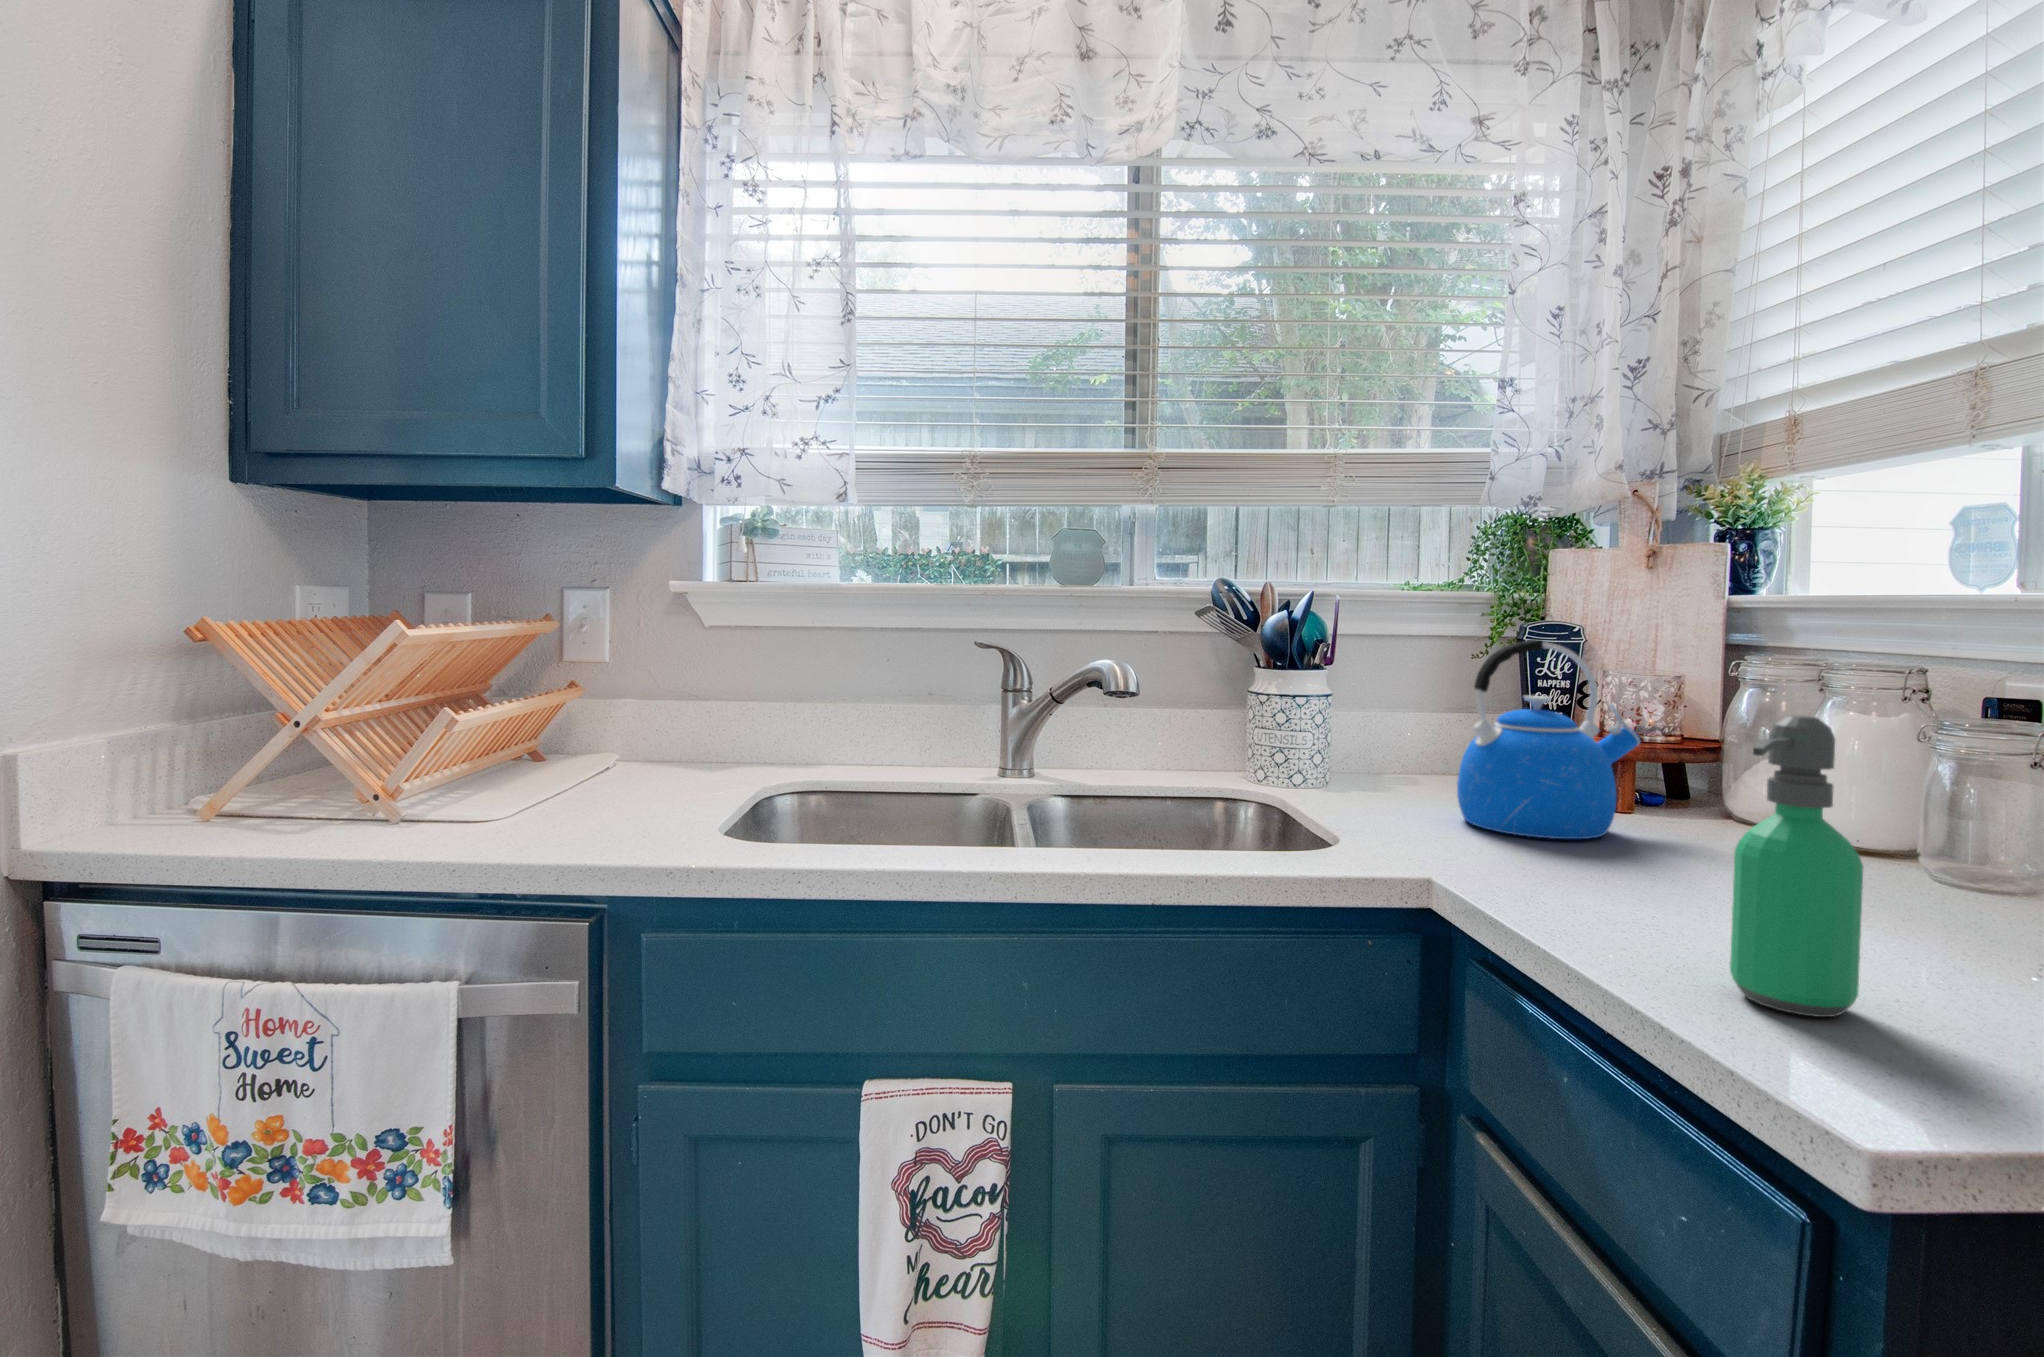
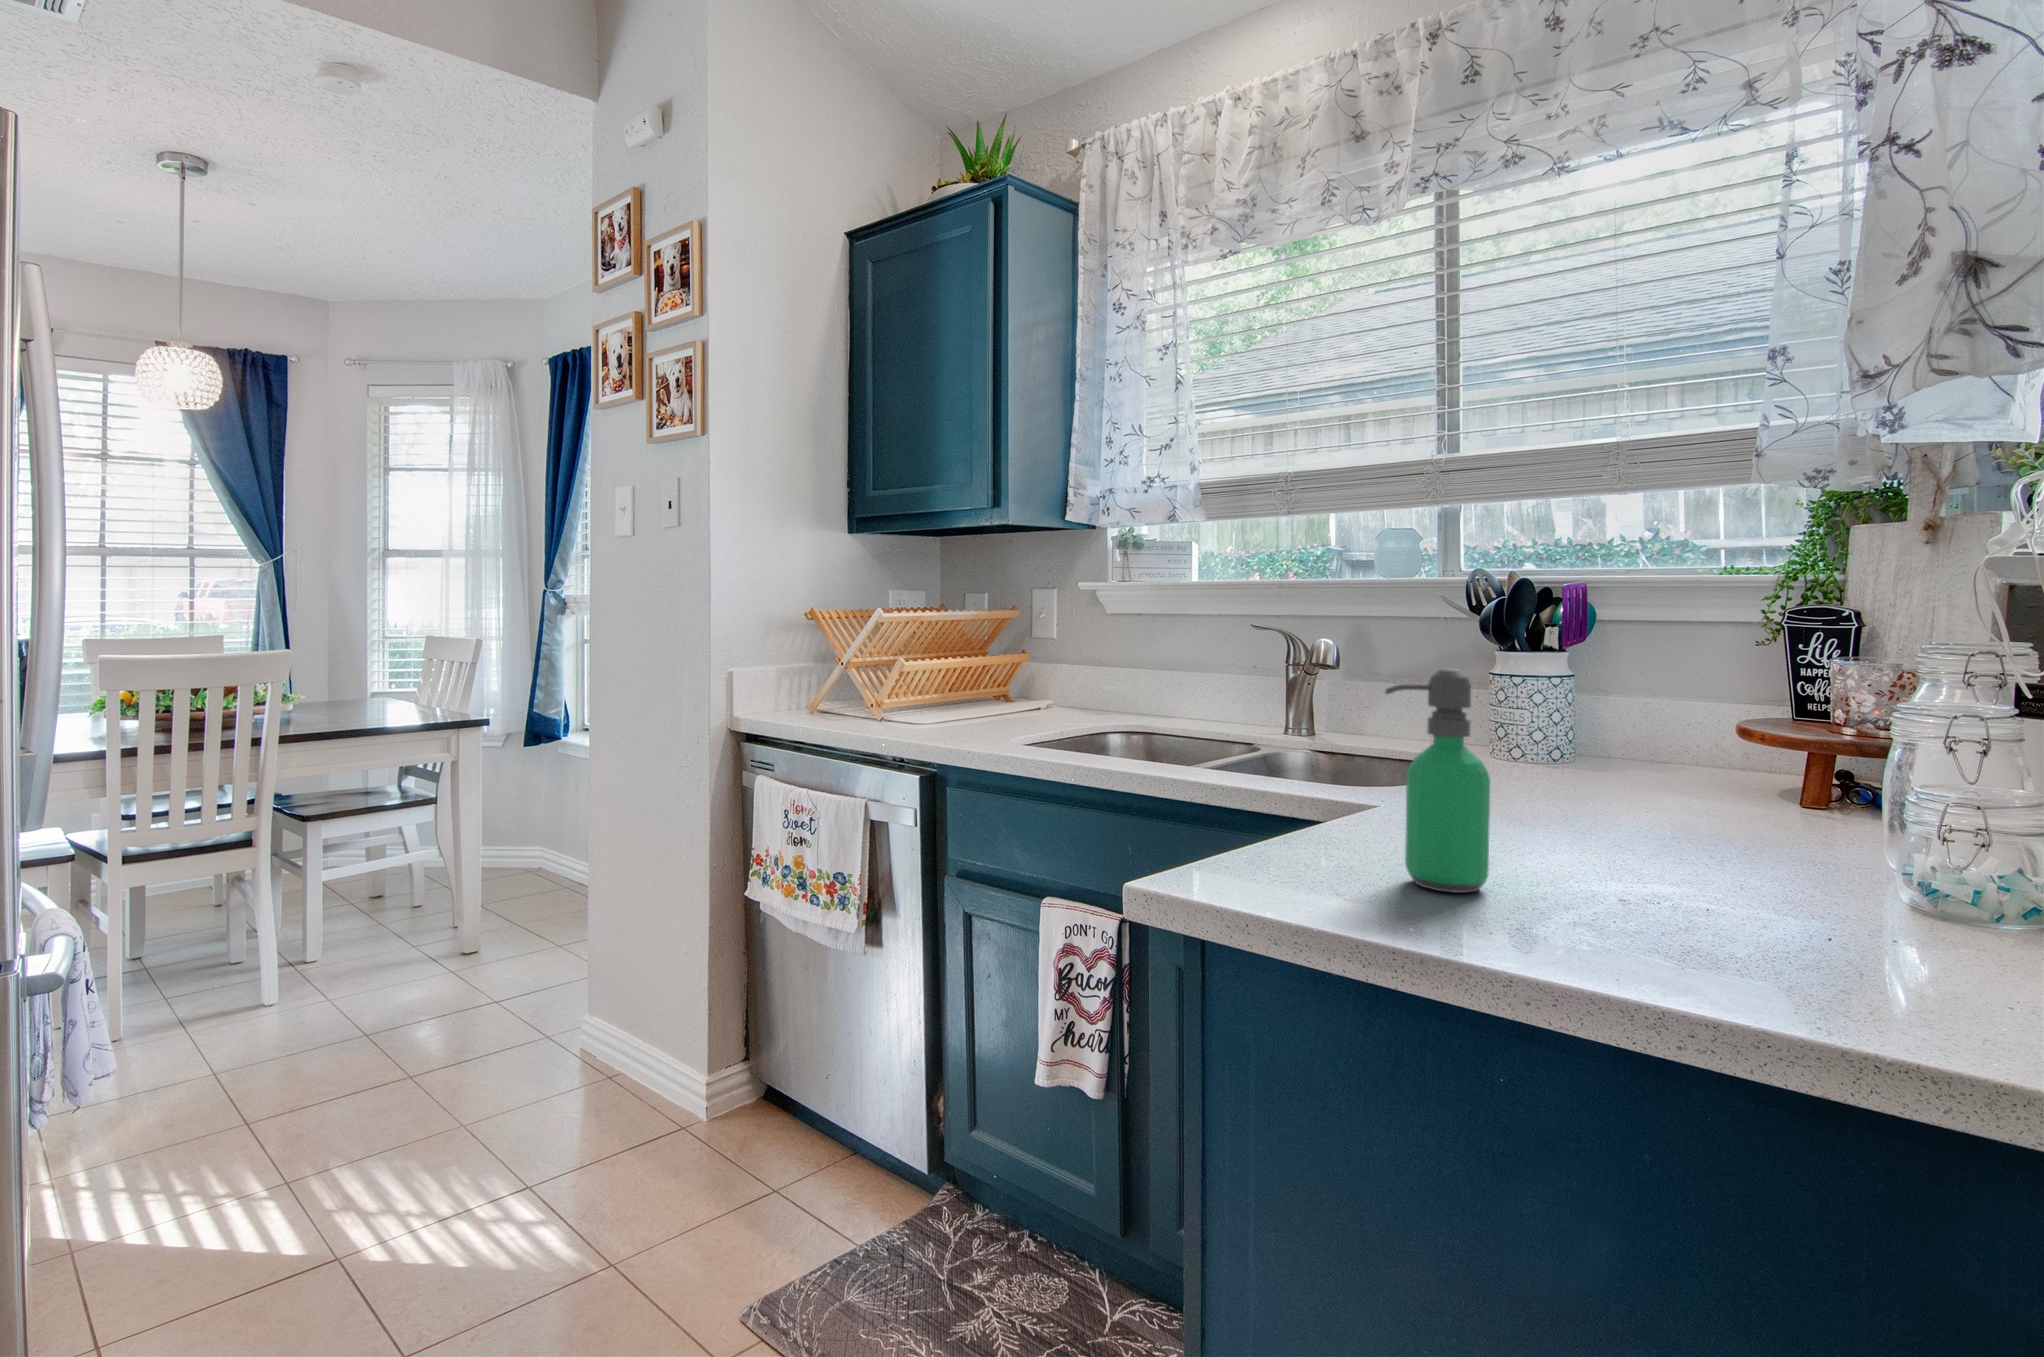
kettle: present [1457,639,1640,839] -> none [1584,622,1797,814]

